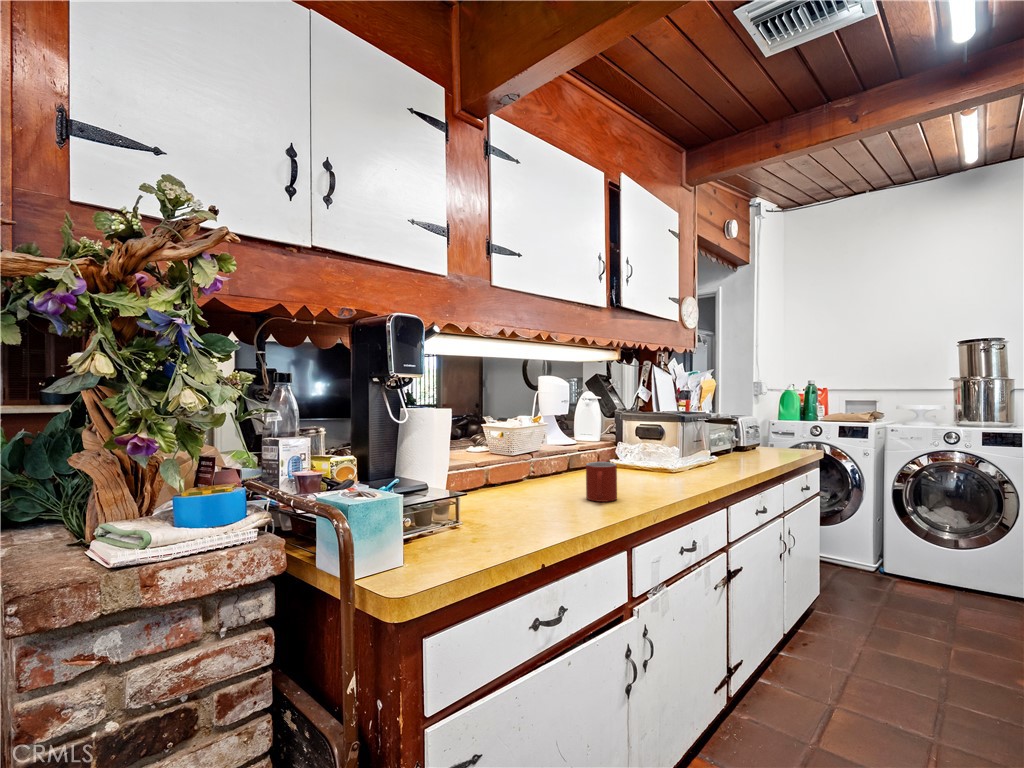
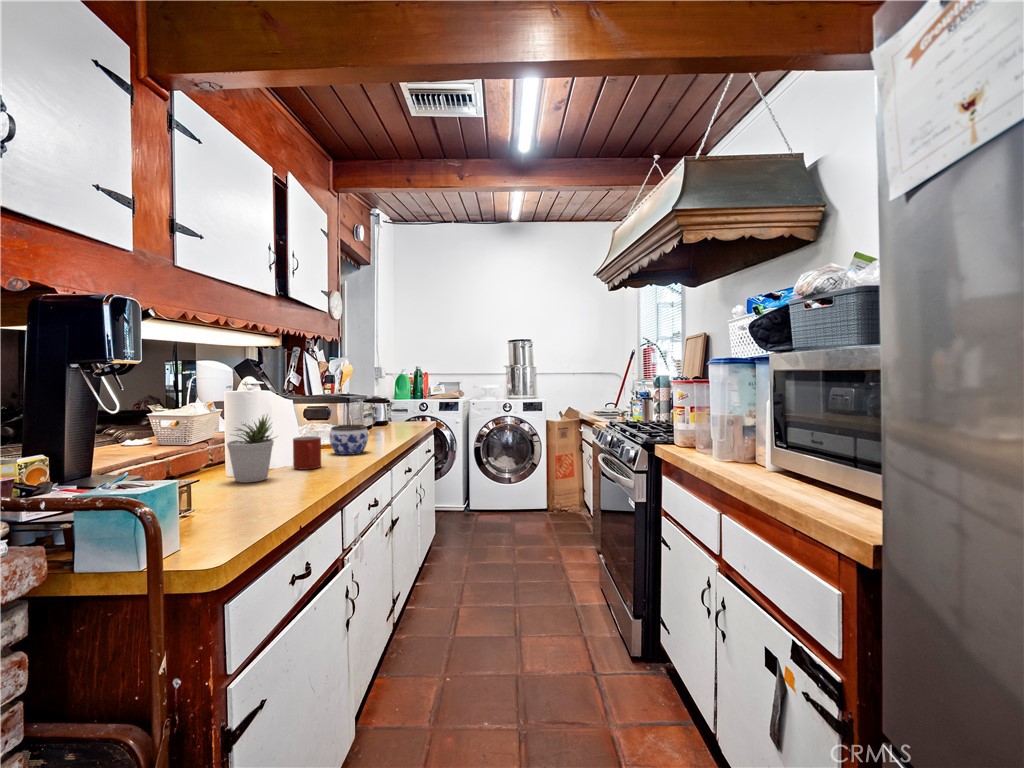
potted plant: none [507,434,557,510] -> present [227,415,274,483]
jar: none [644,450,691,488] -> present [329,425,368,455]

